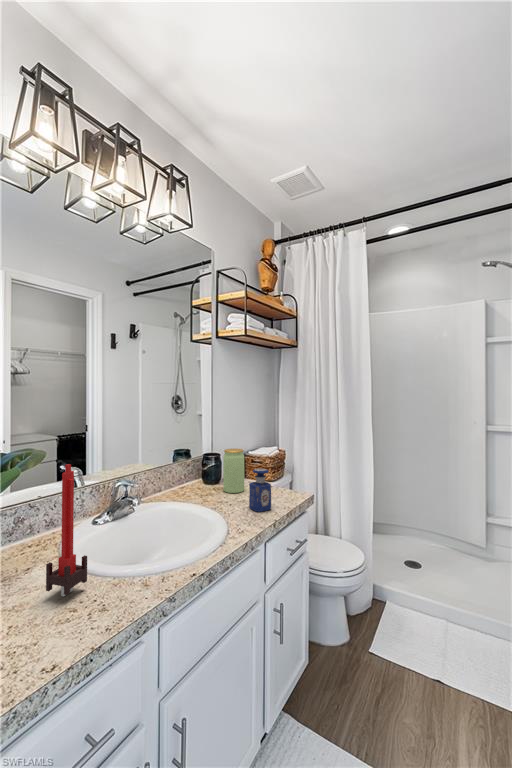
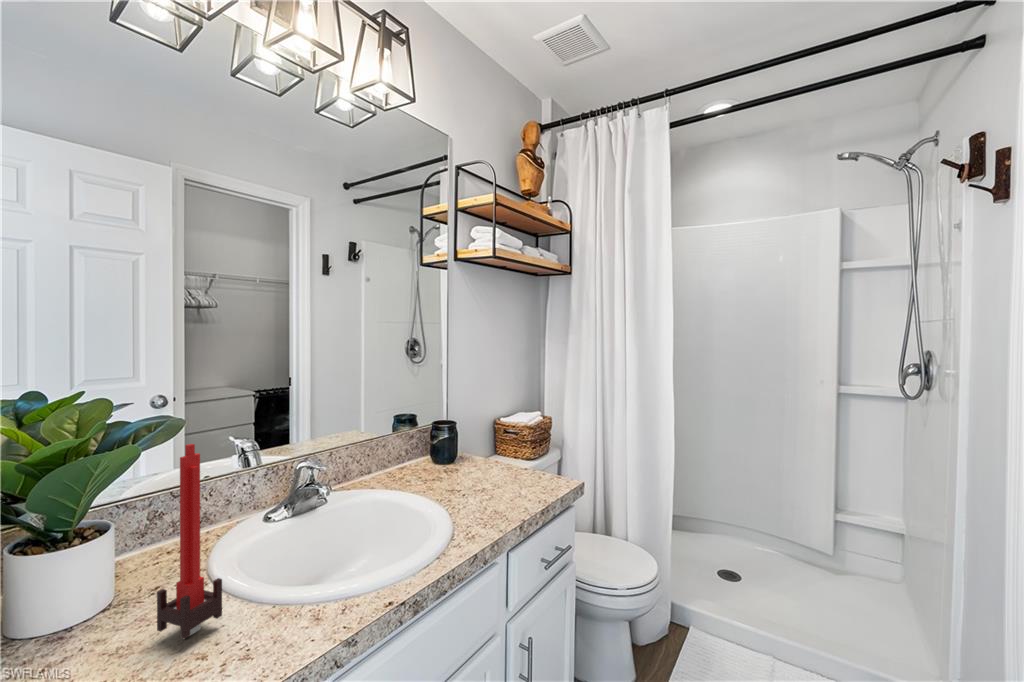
jar: present [223,449,244,493] -> none [459,415,488,477]
perfume bottle: present [249,468,271,512] -> none [489,445,520,507]

